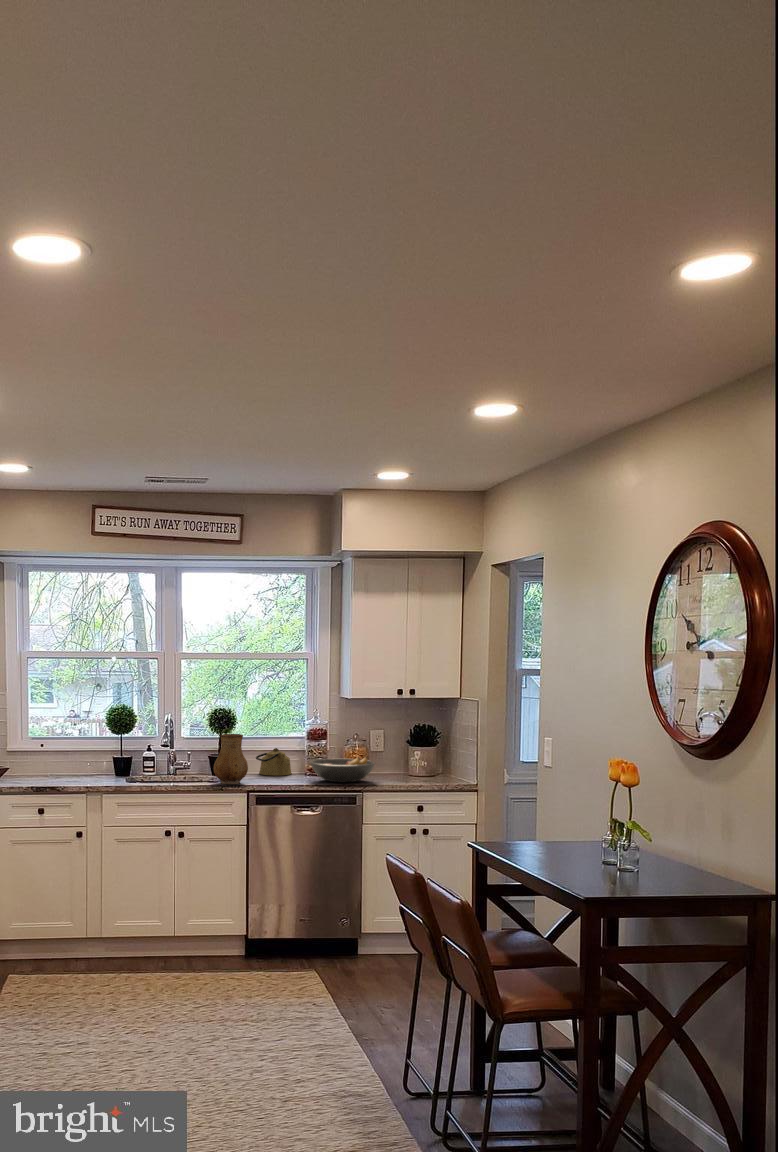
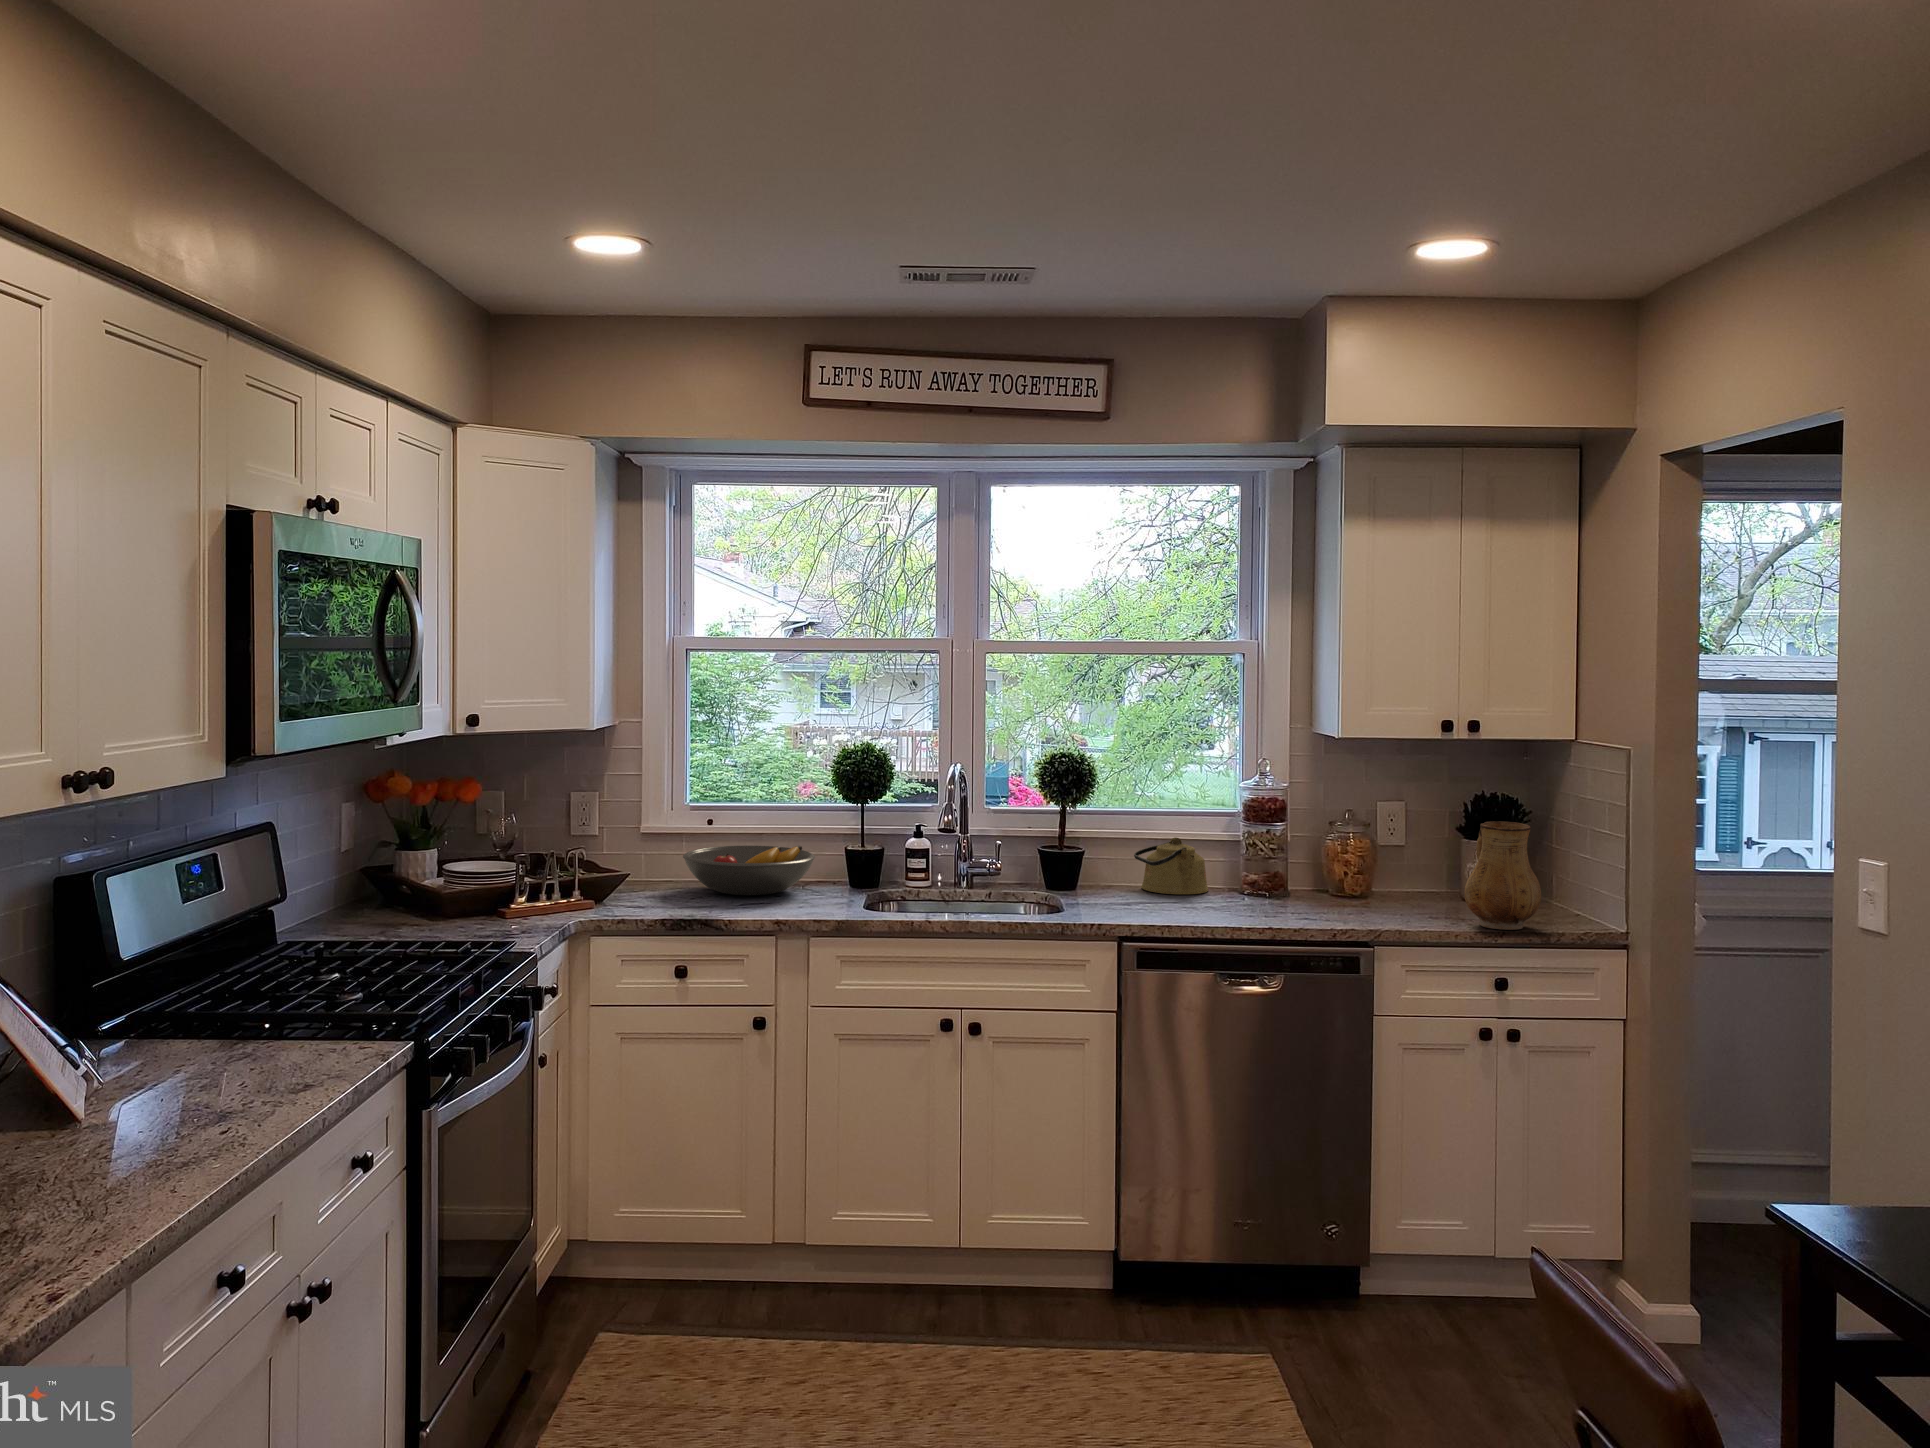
ceramic pitcher: present [214,734,248,784] -> present [1465,821,1541,930]
fruit bowl: present [310,757,375,782] -> present [683,845,815,895]

